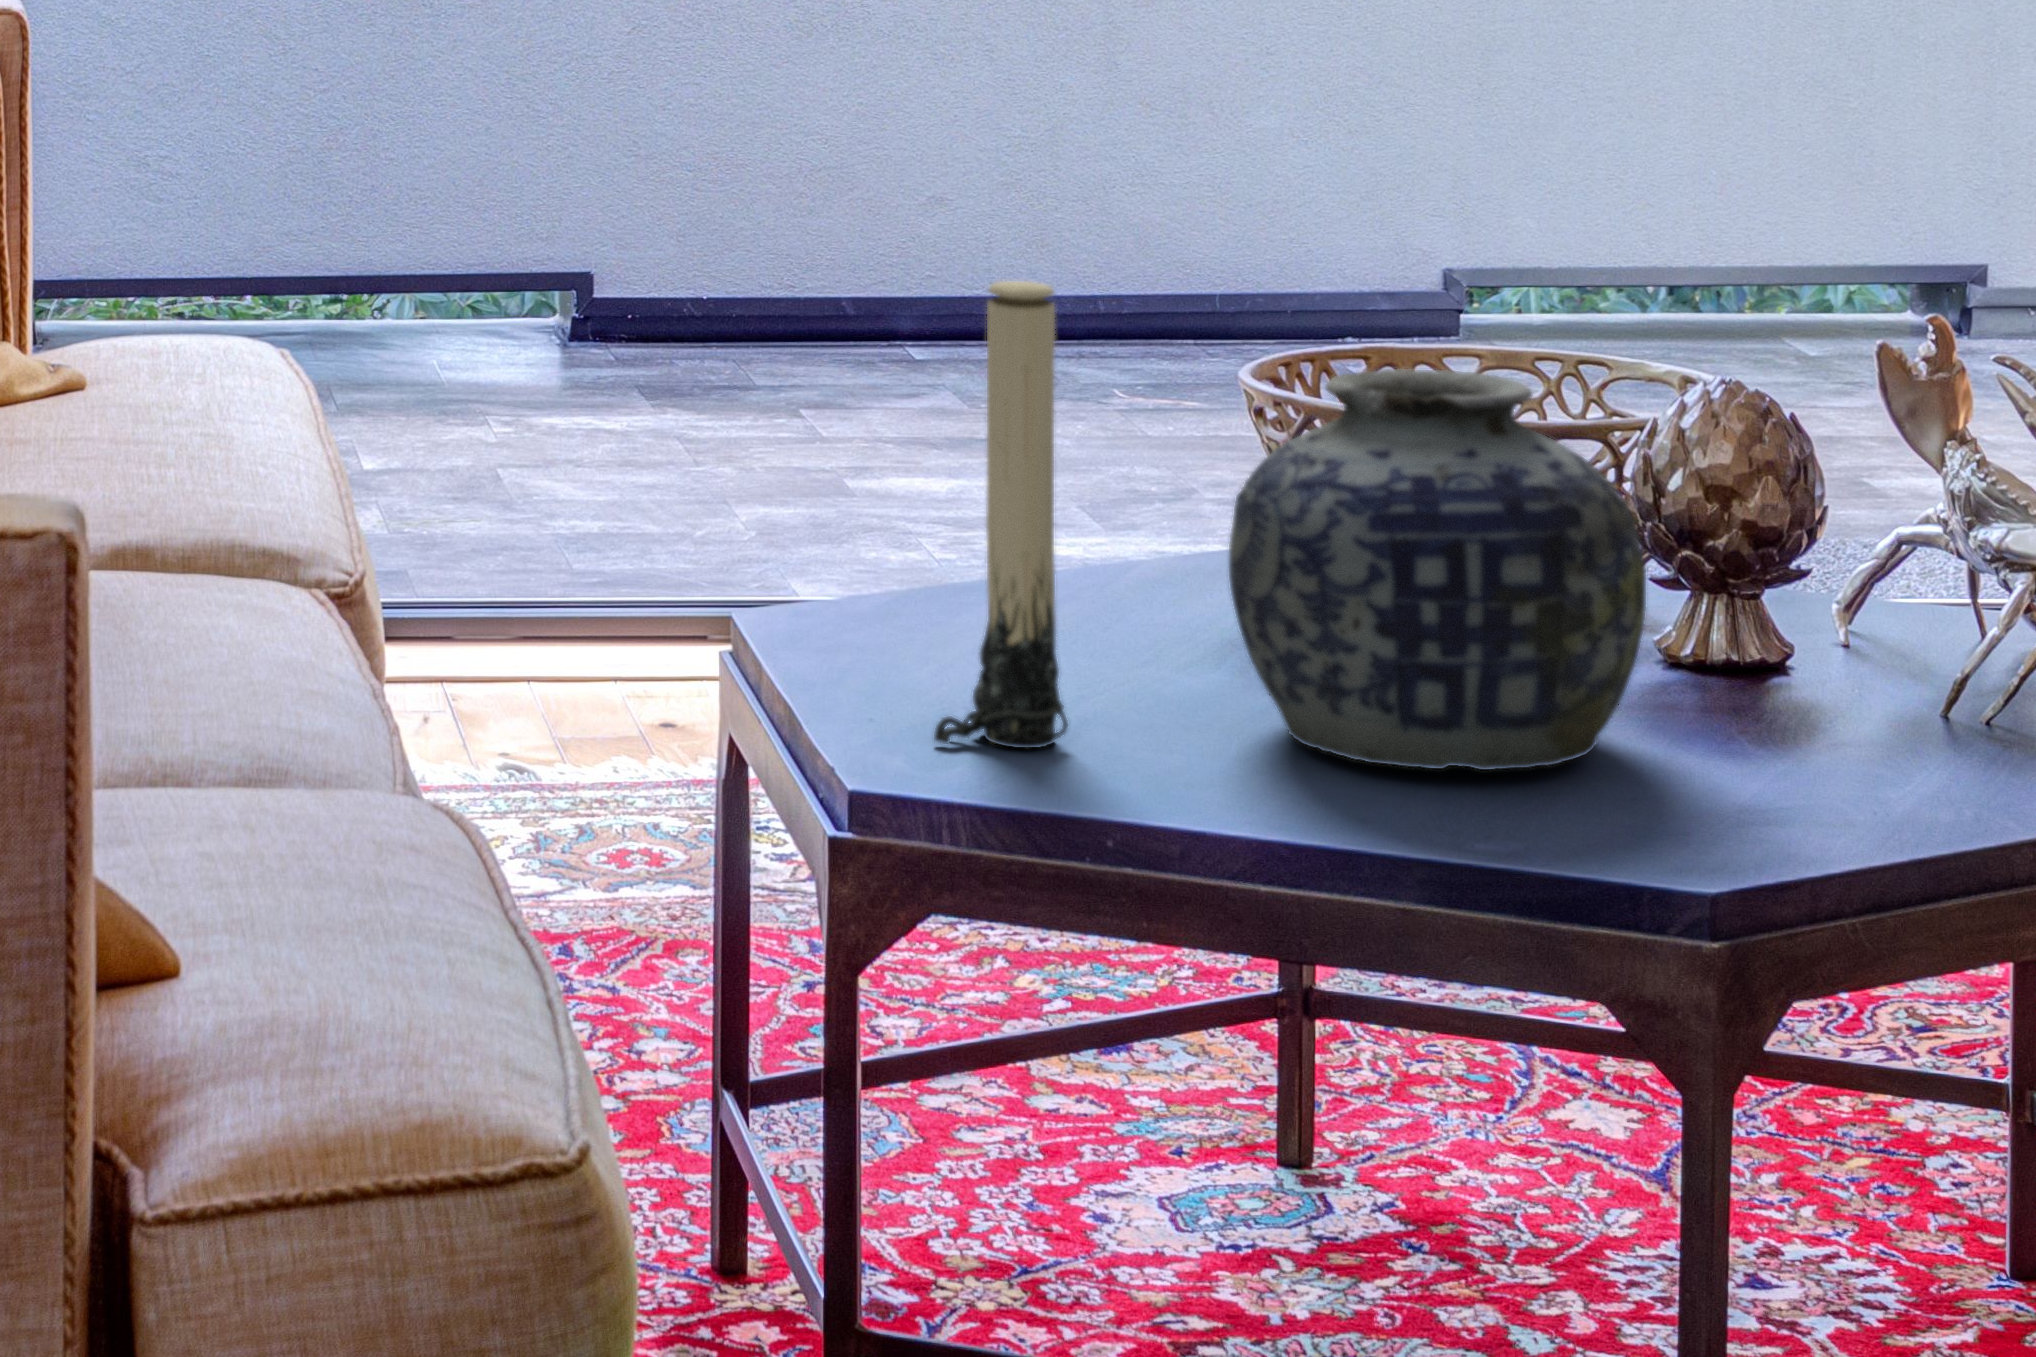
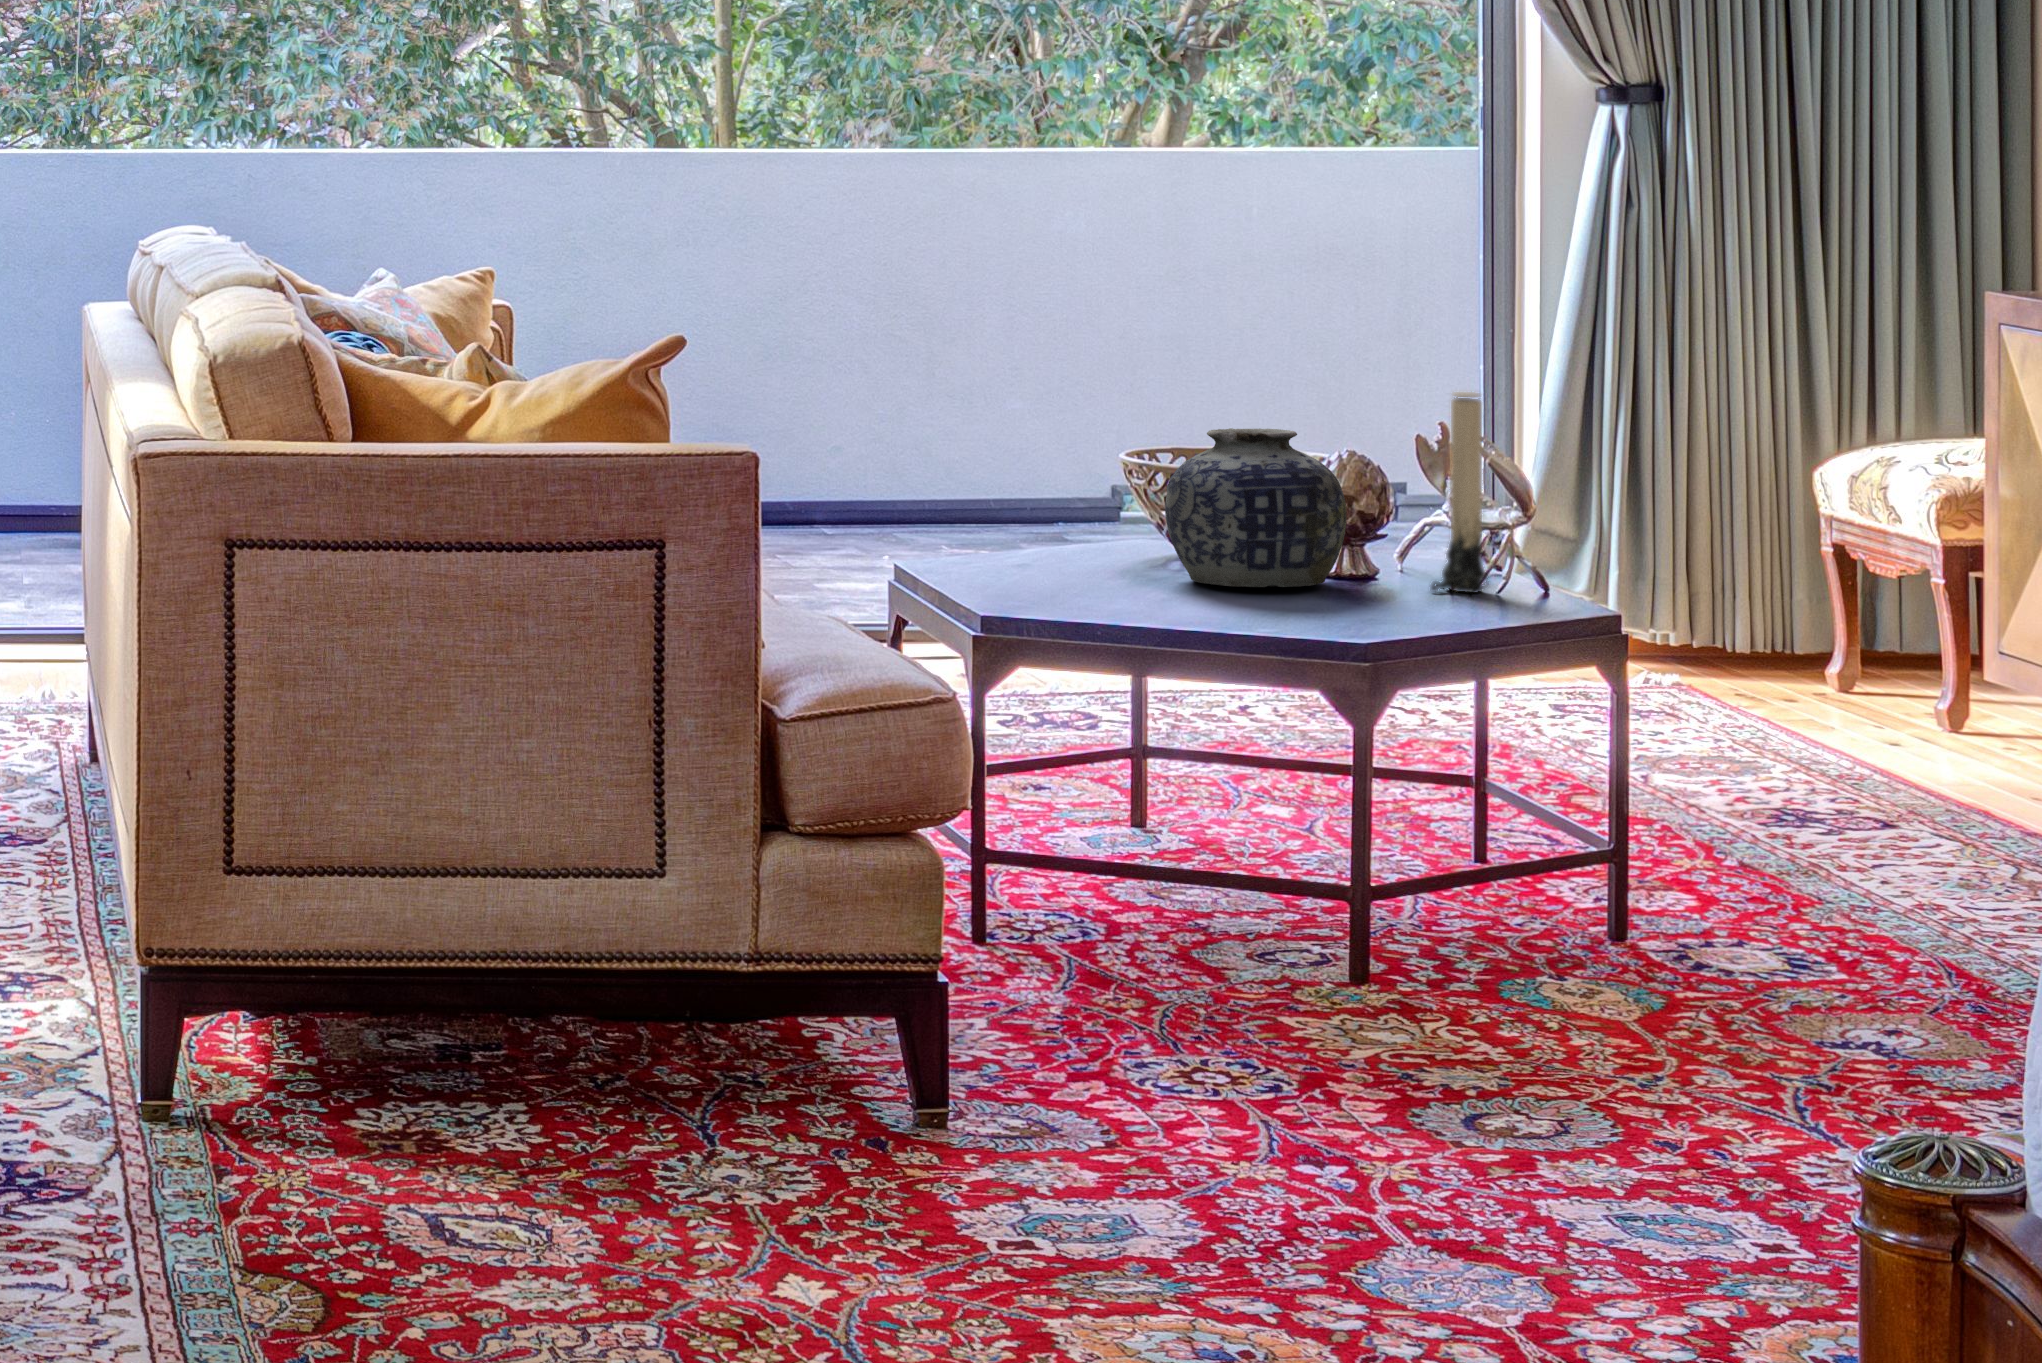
candle: present [934,281,1068,748] -> present [1431,392,1488,593]

